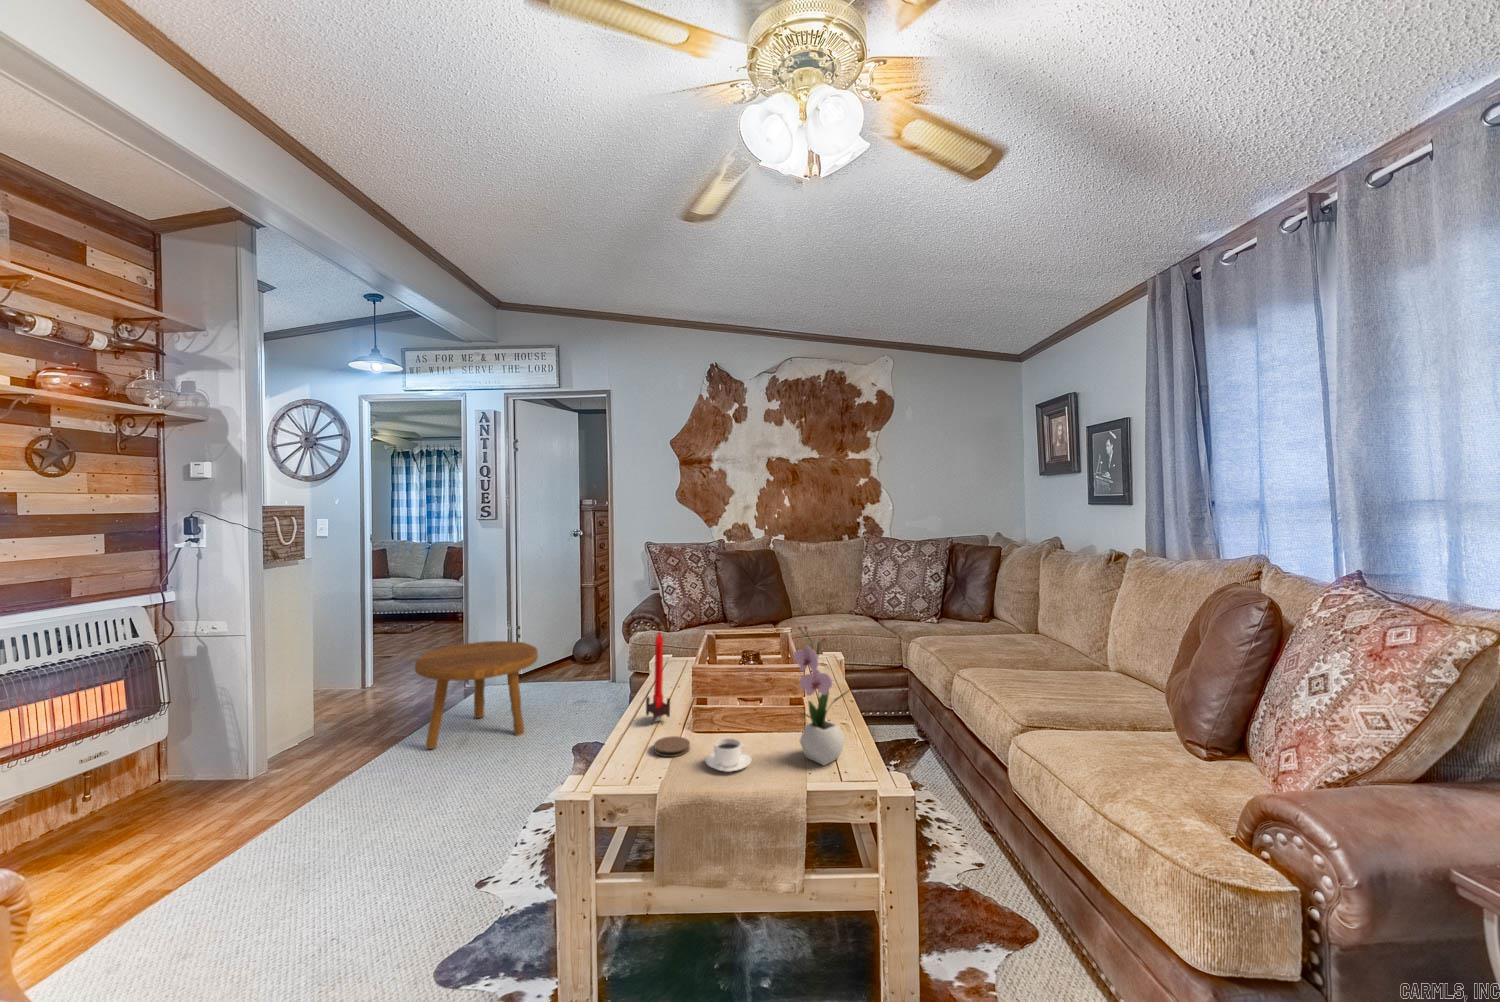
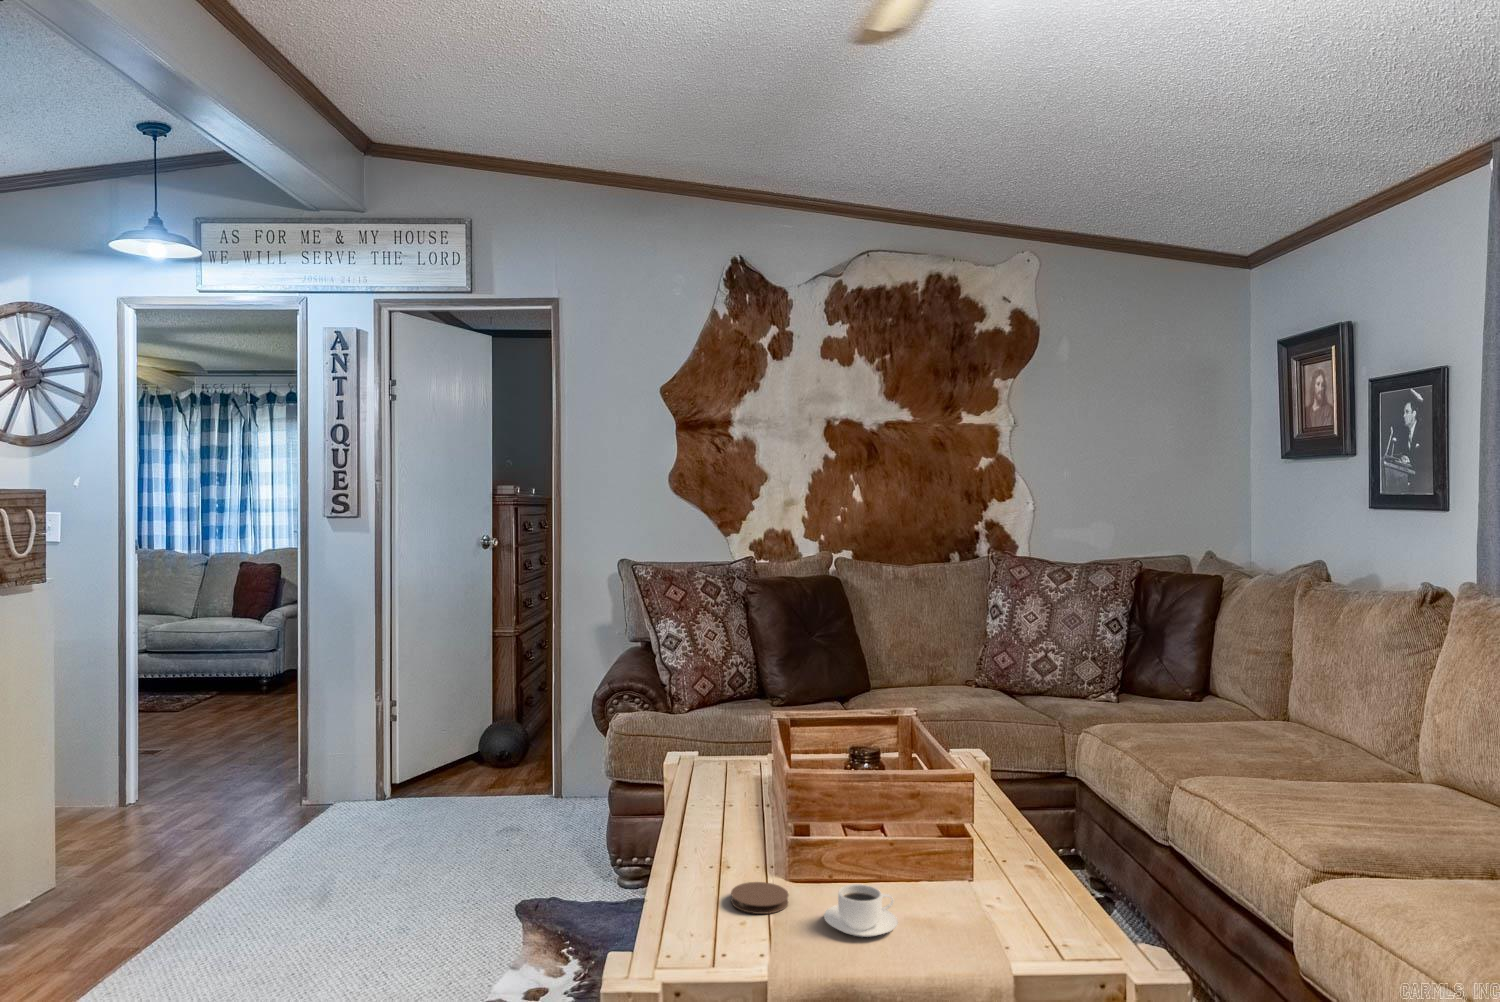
flower arrangement: present [794,626,847,765] -> none [968,705,1057,928]
candle: present [646,632,670,722] -> none [697,712,739,859]
footstool: present [415,641,538,749] -> none [246,726,448,907]

